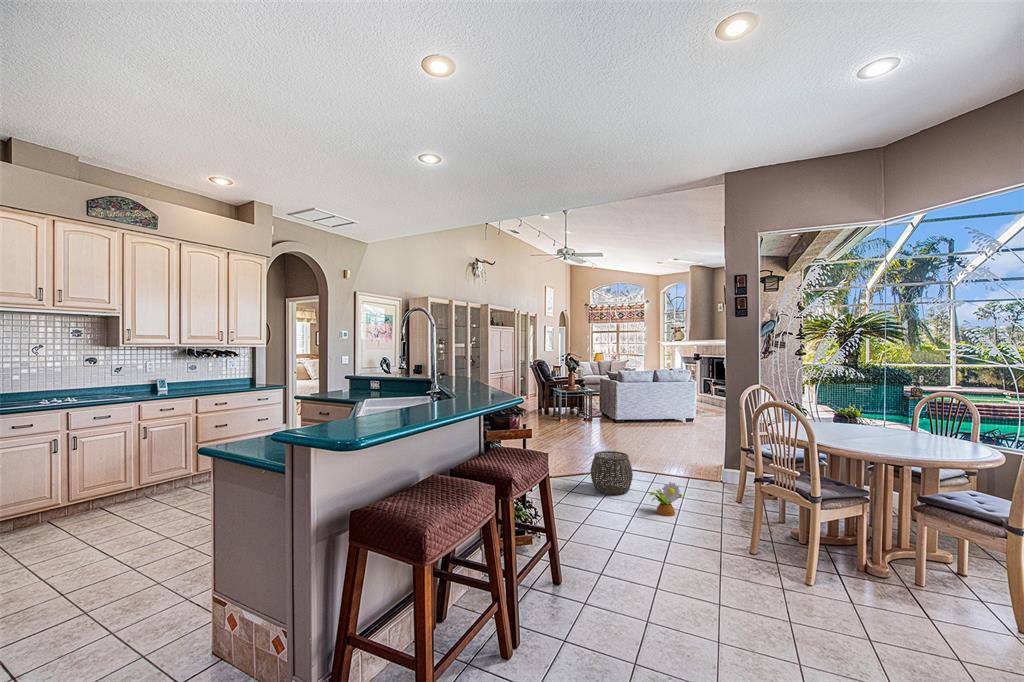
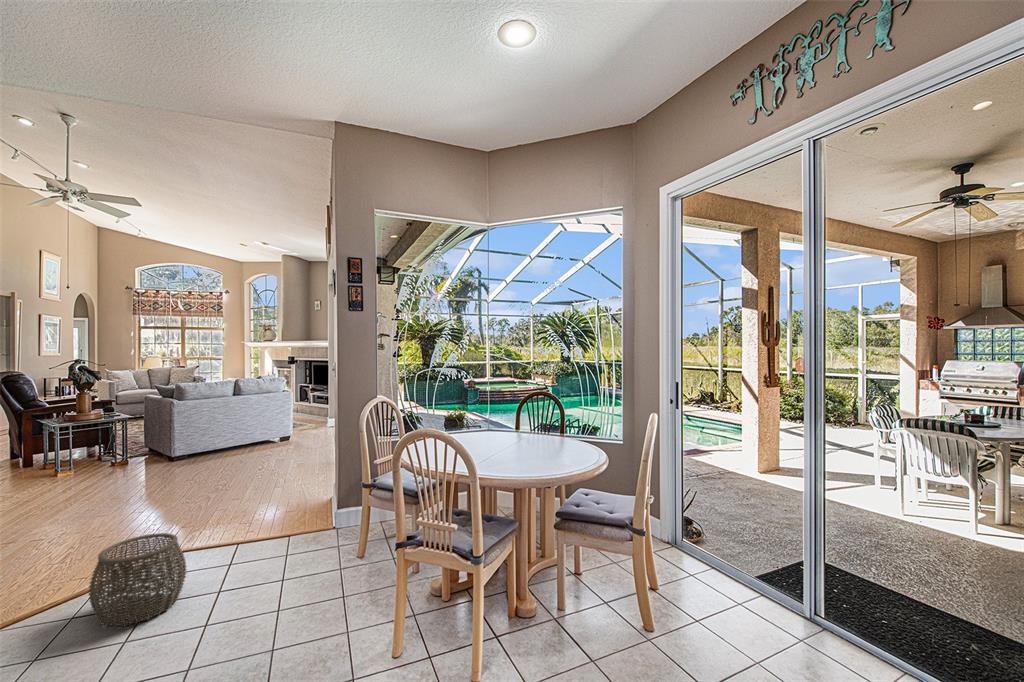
decorative plant: present [650,482,684,516] -> none [214,573,280,635]

